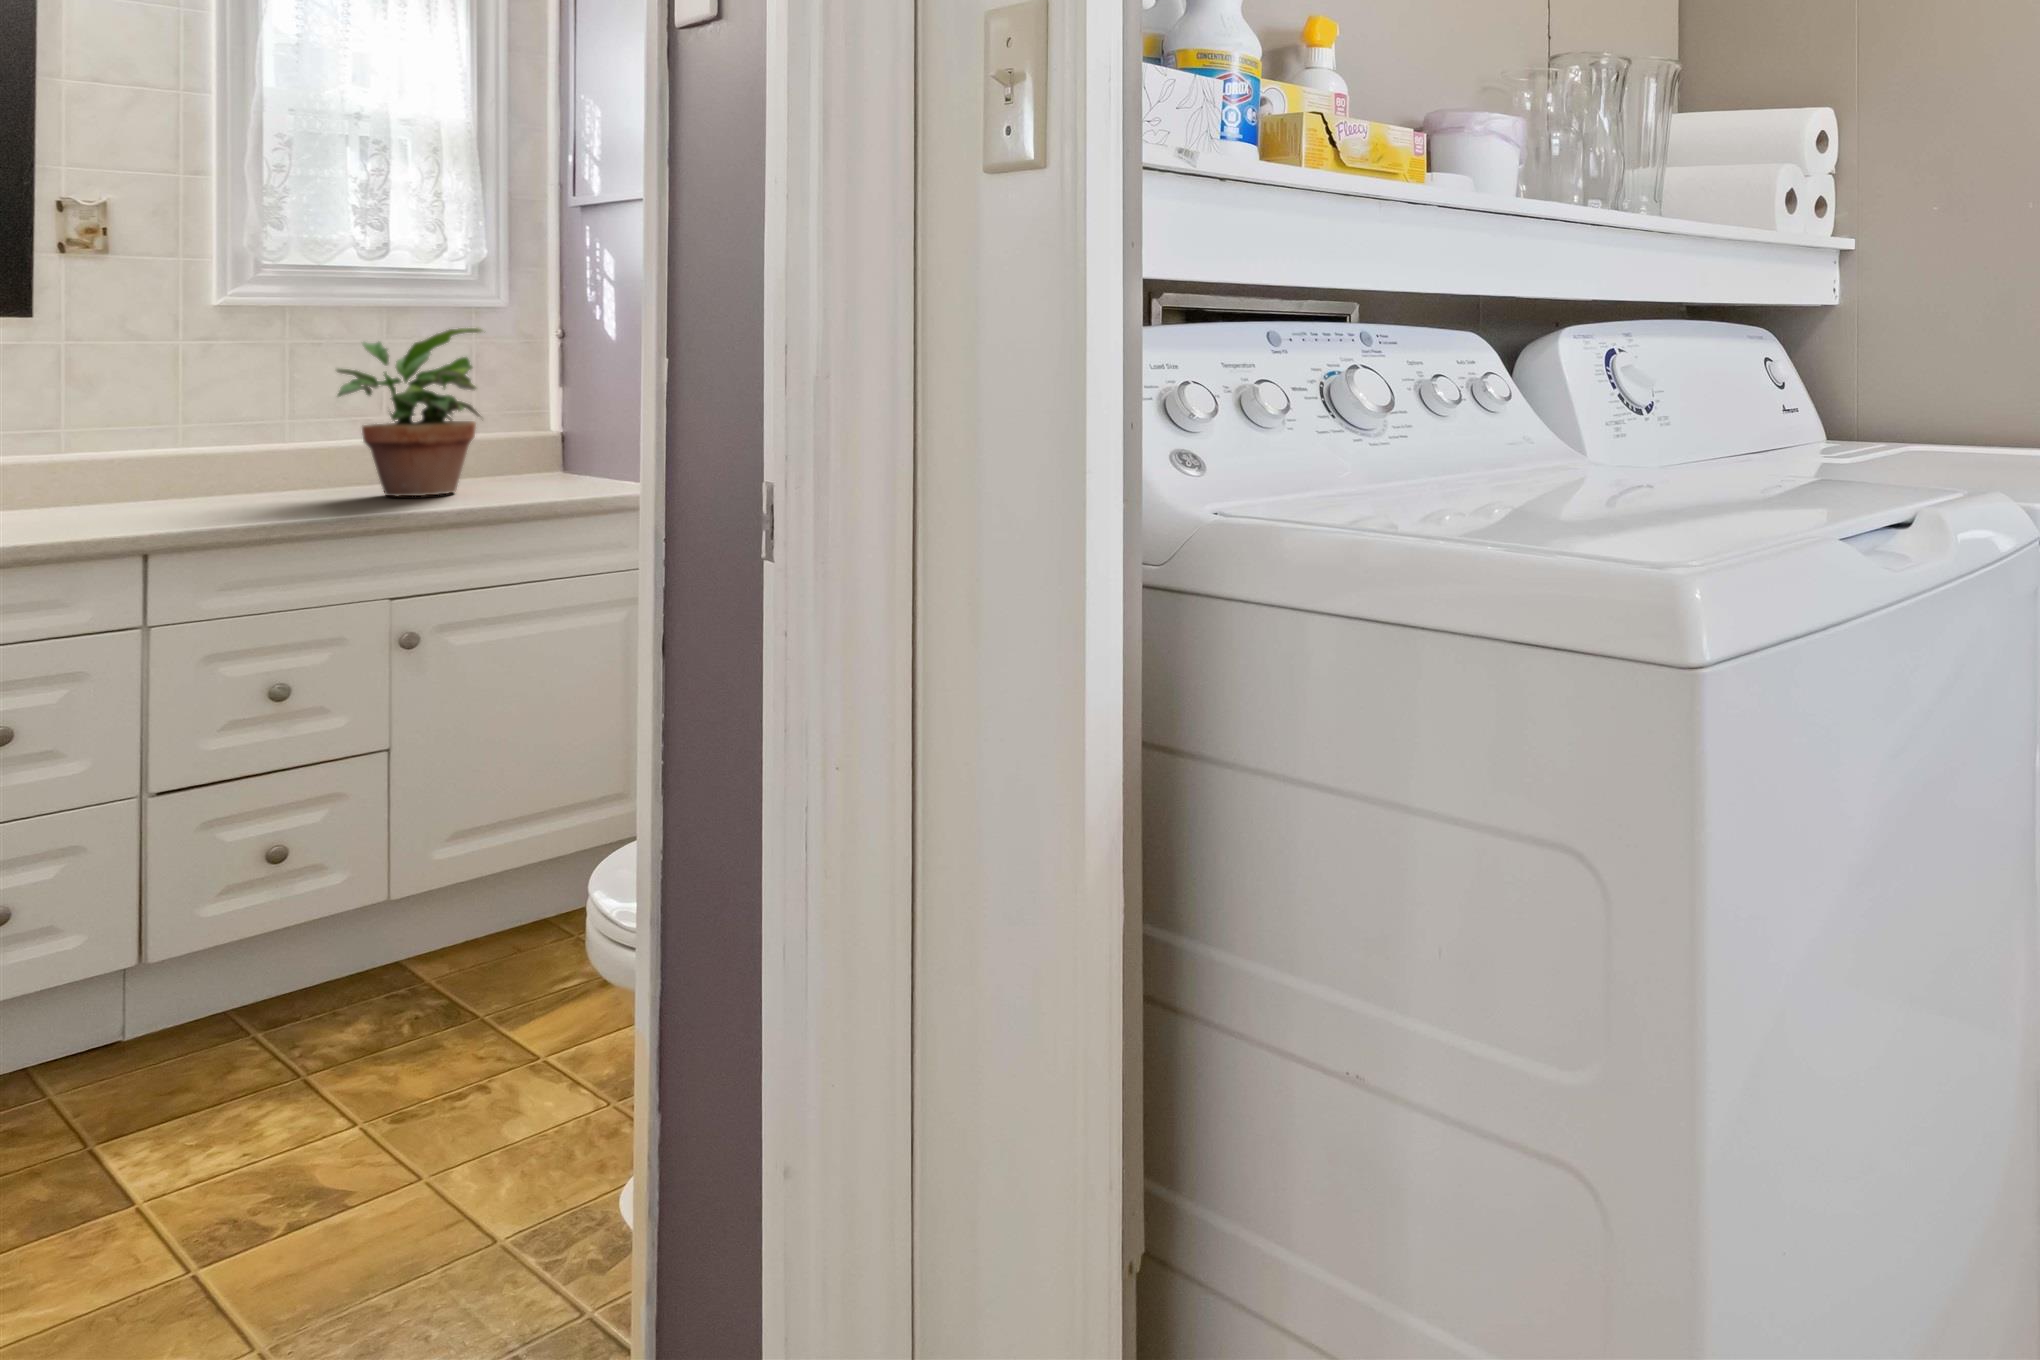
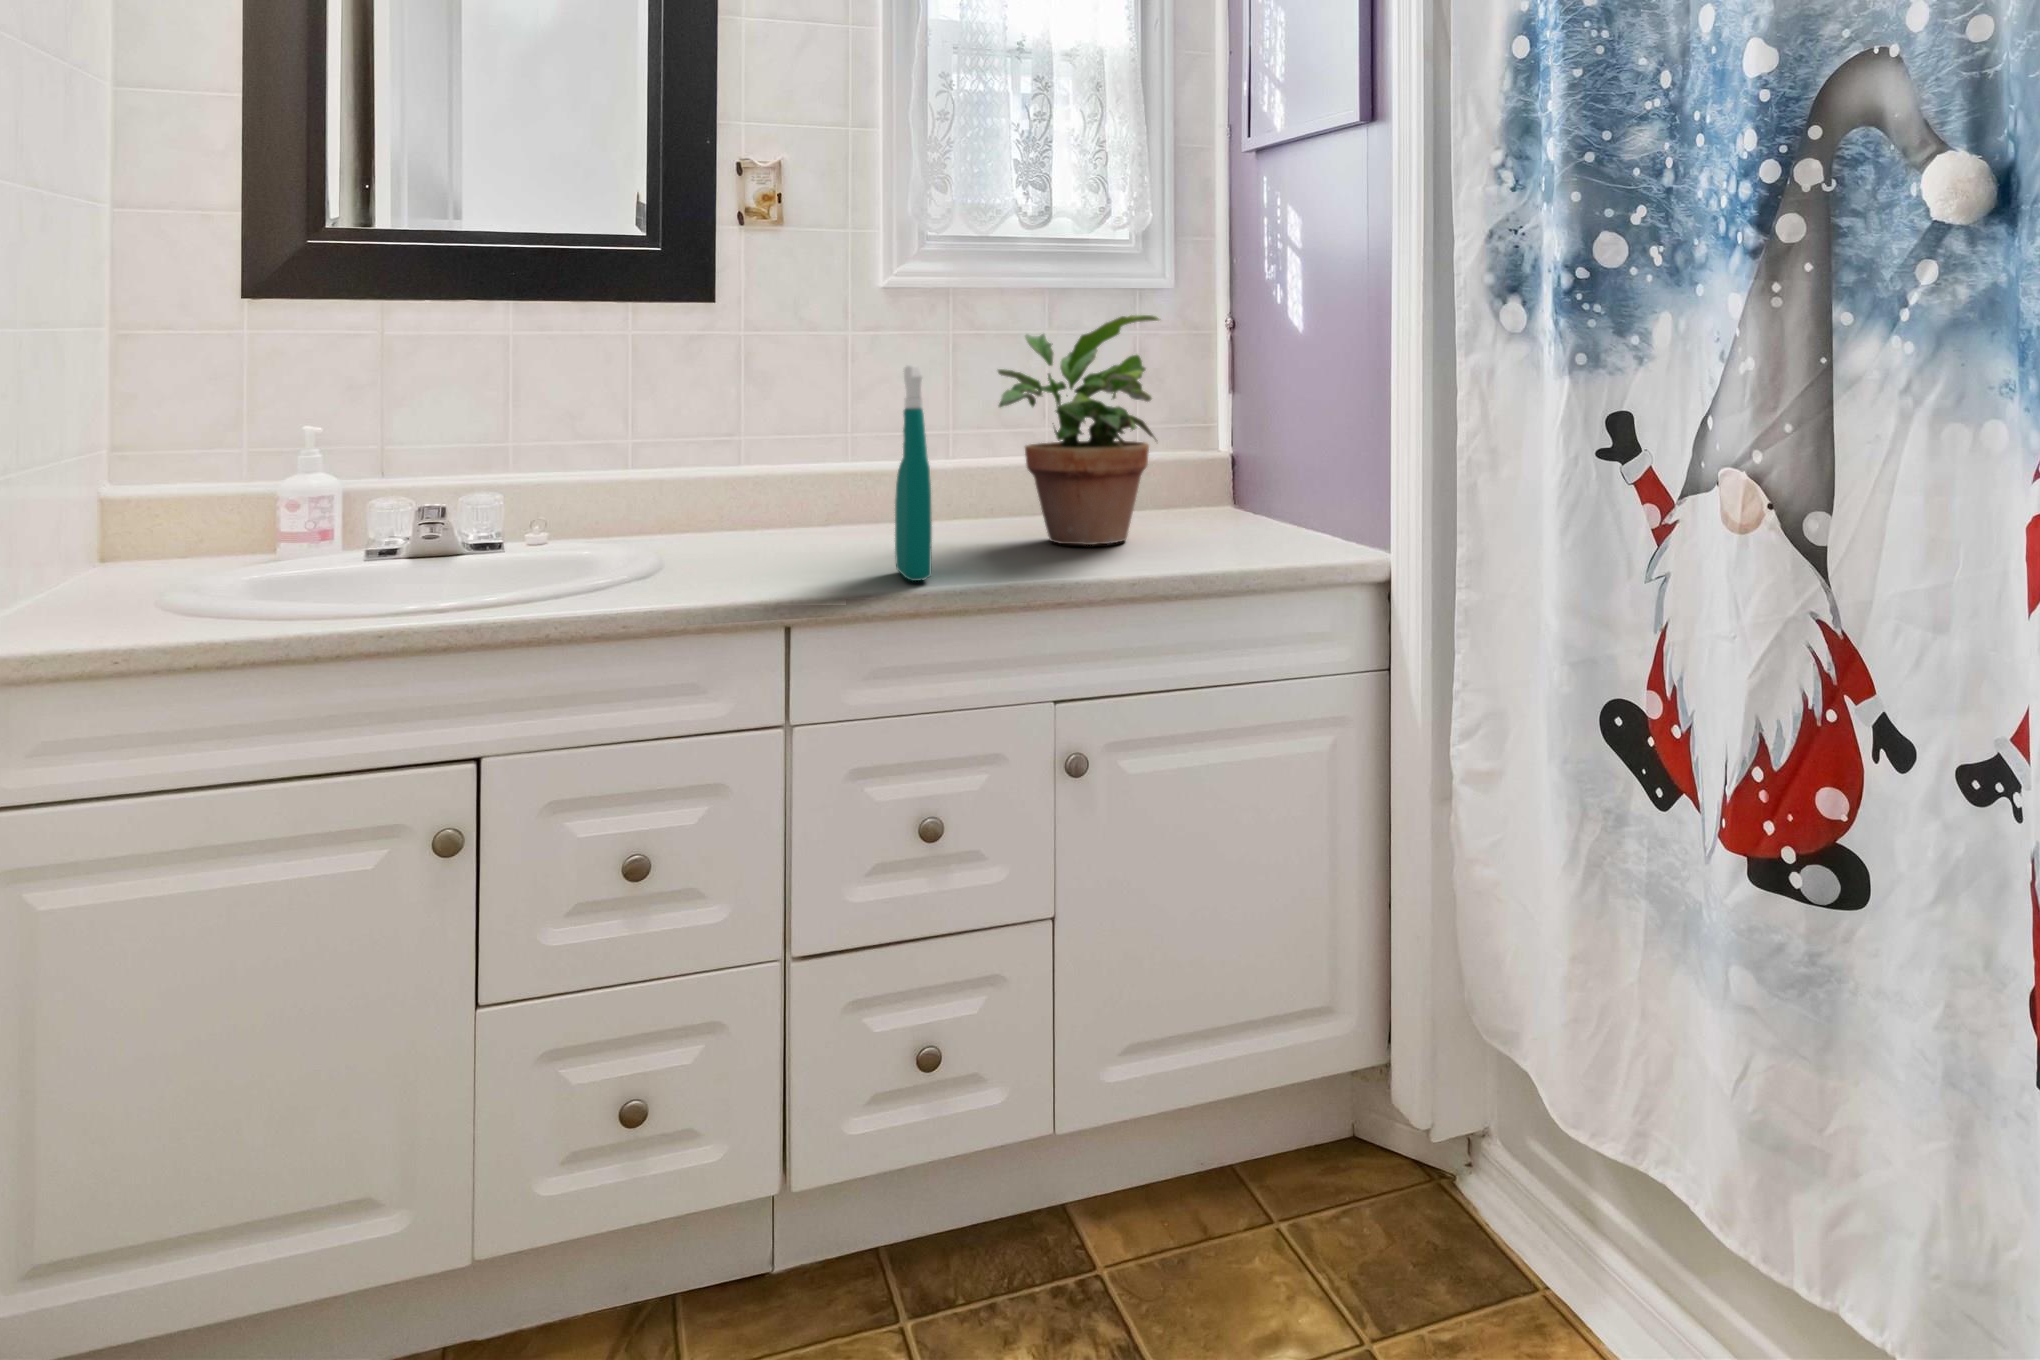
spray bottle: none [241,365,278,520] -> present [895,365,932,581]

